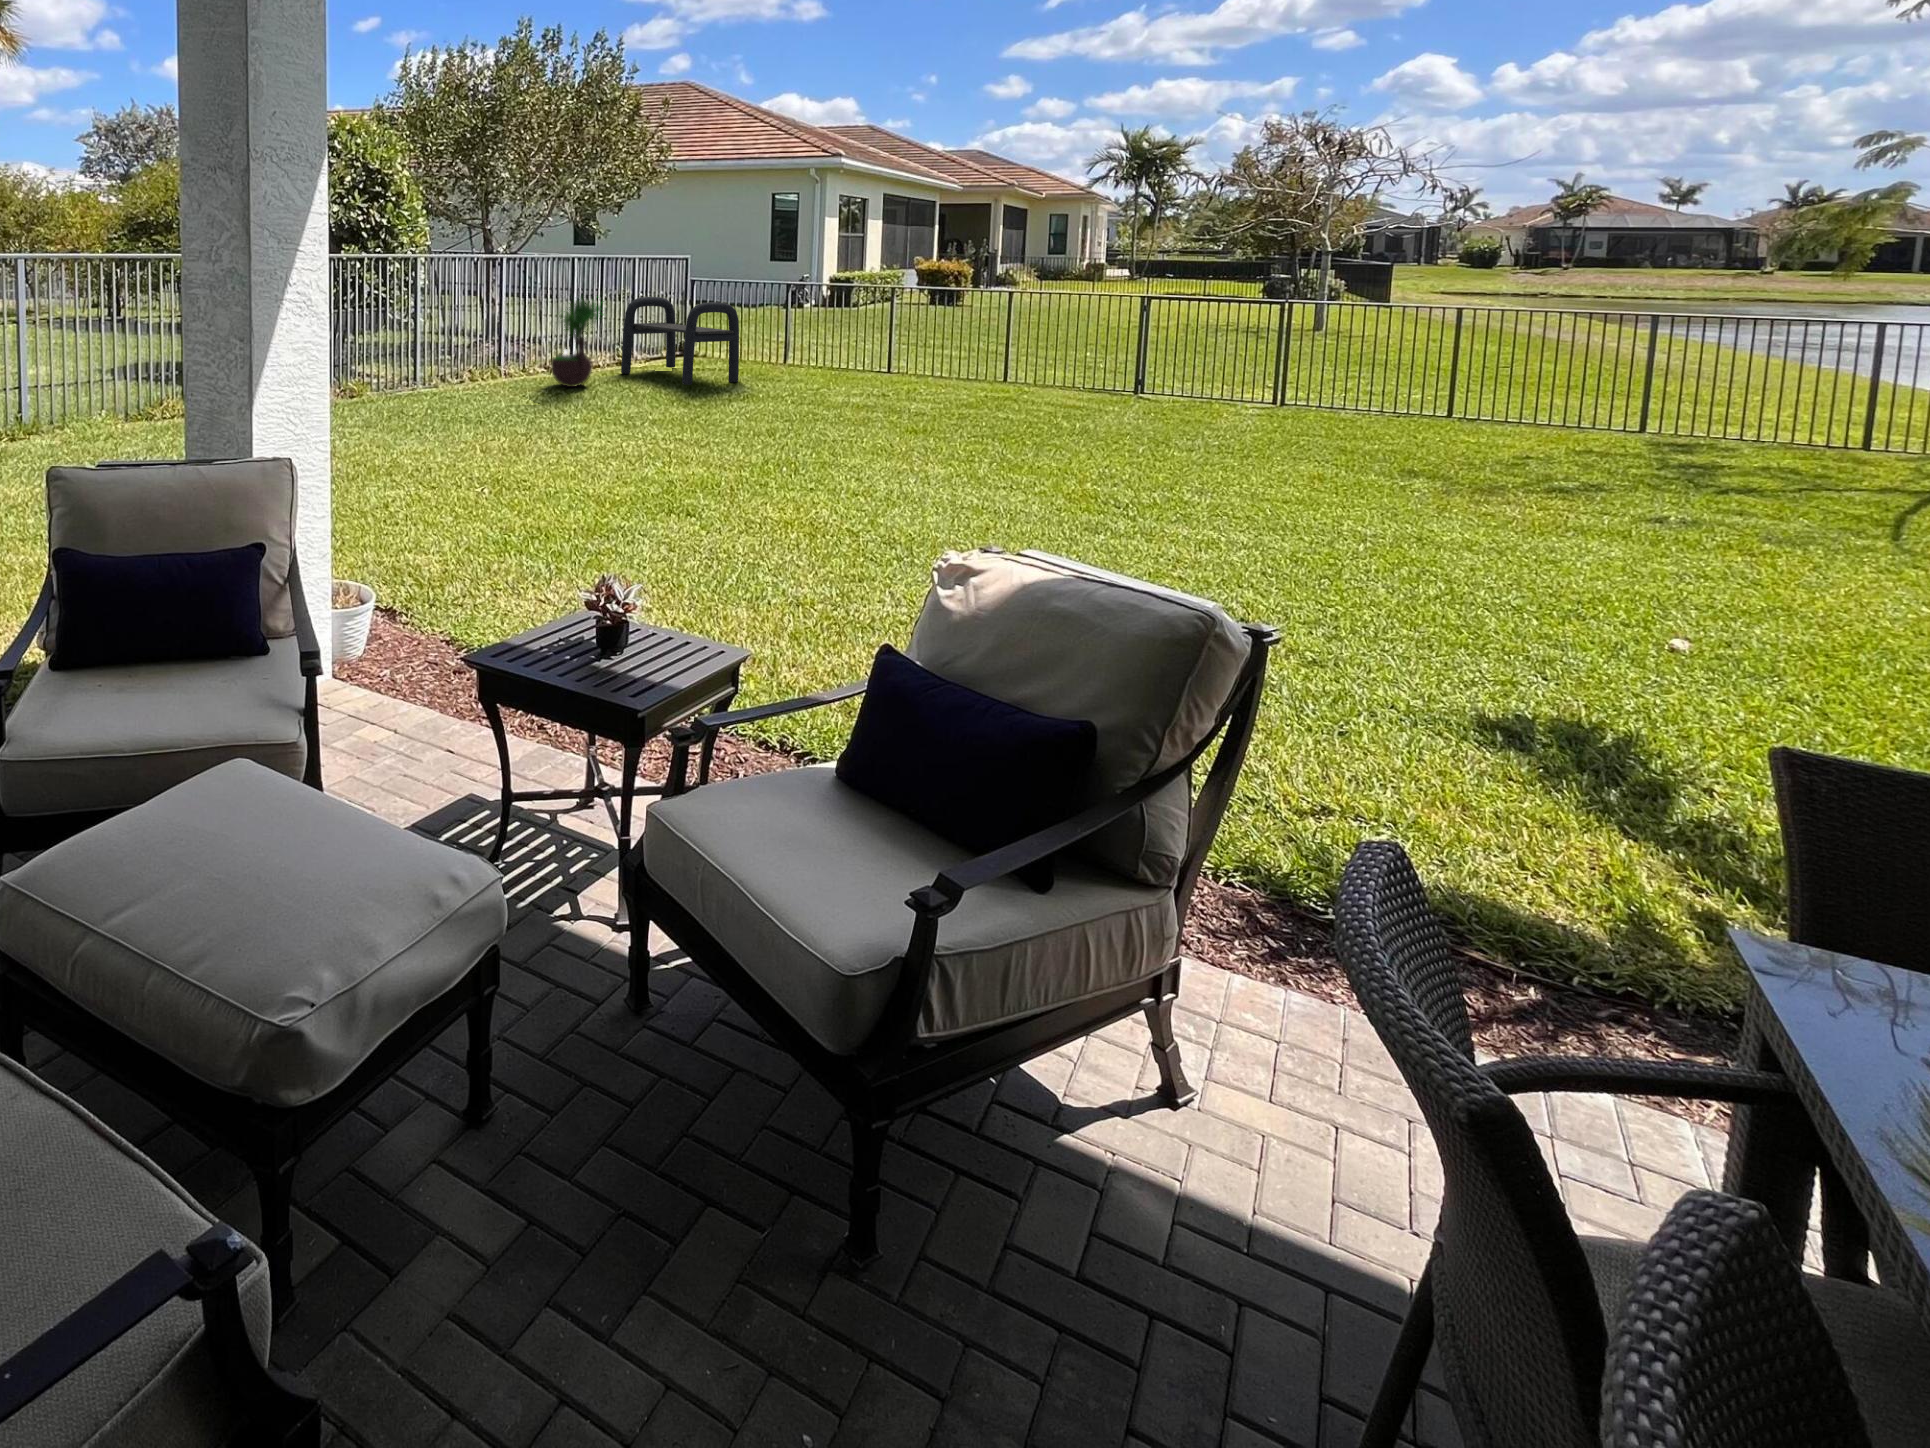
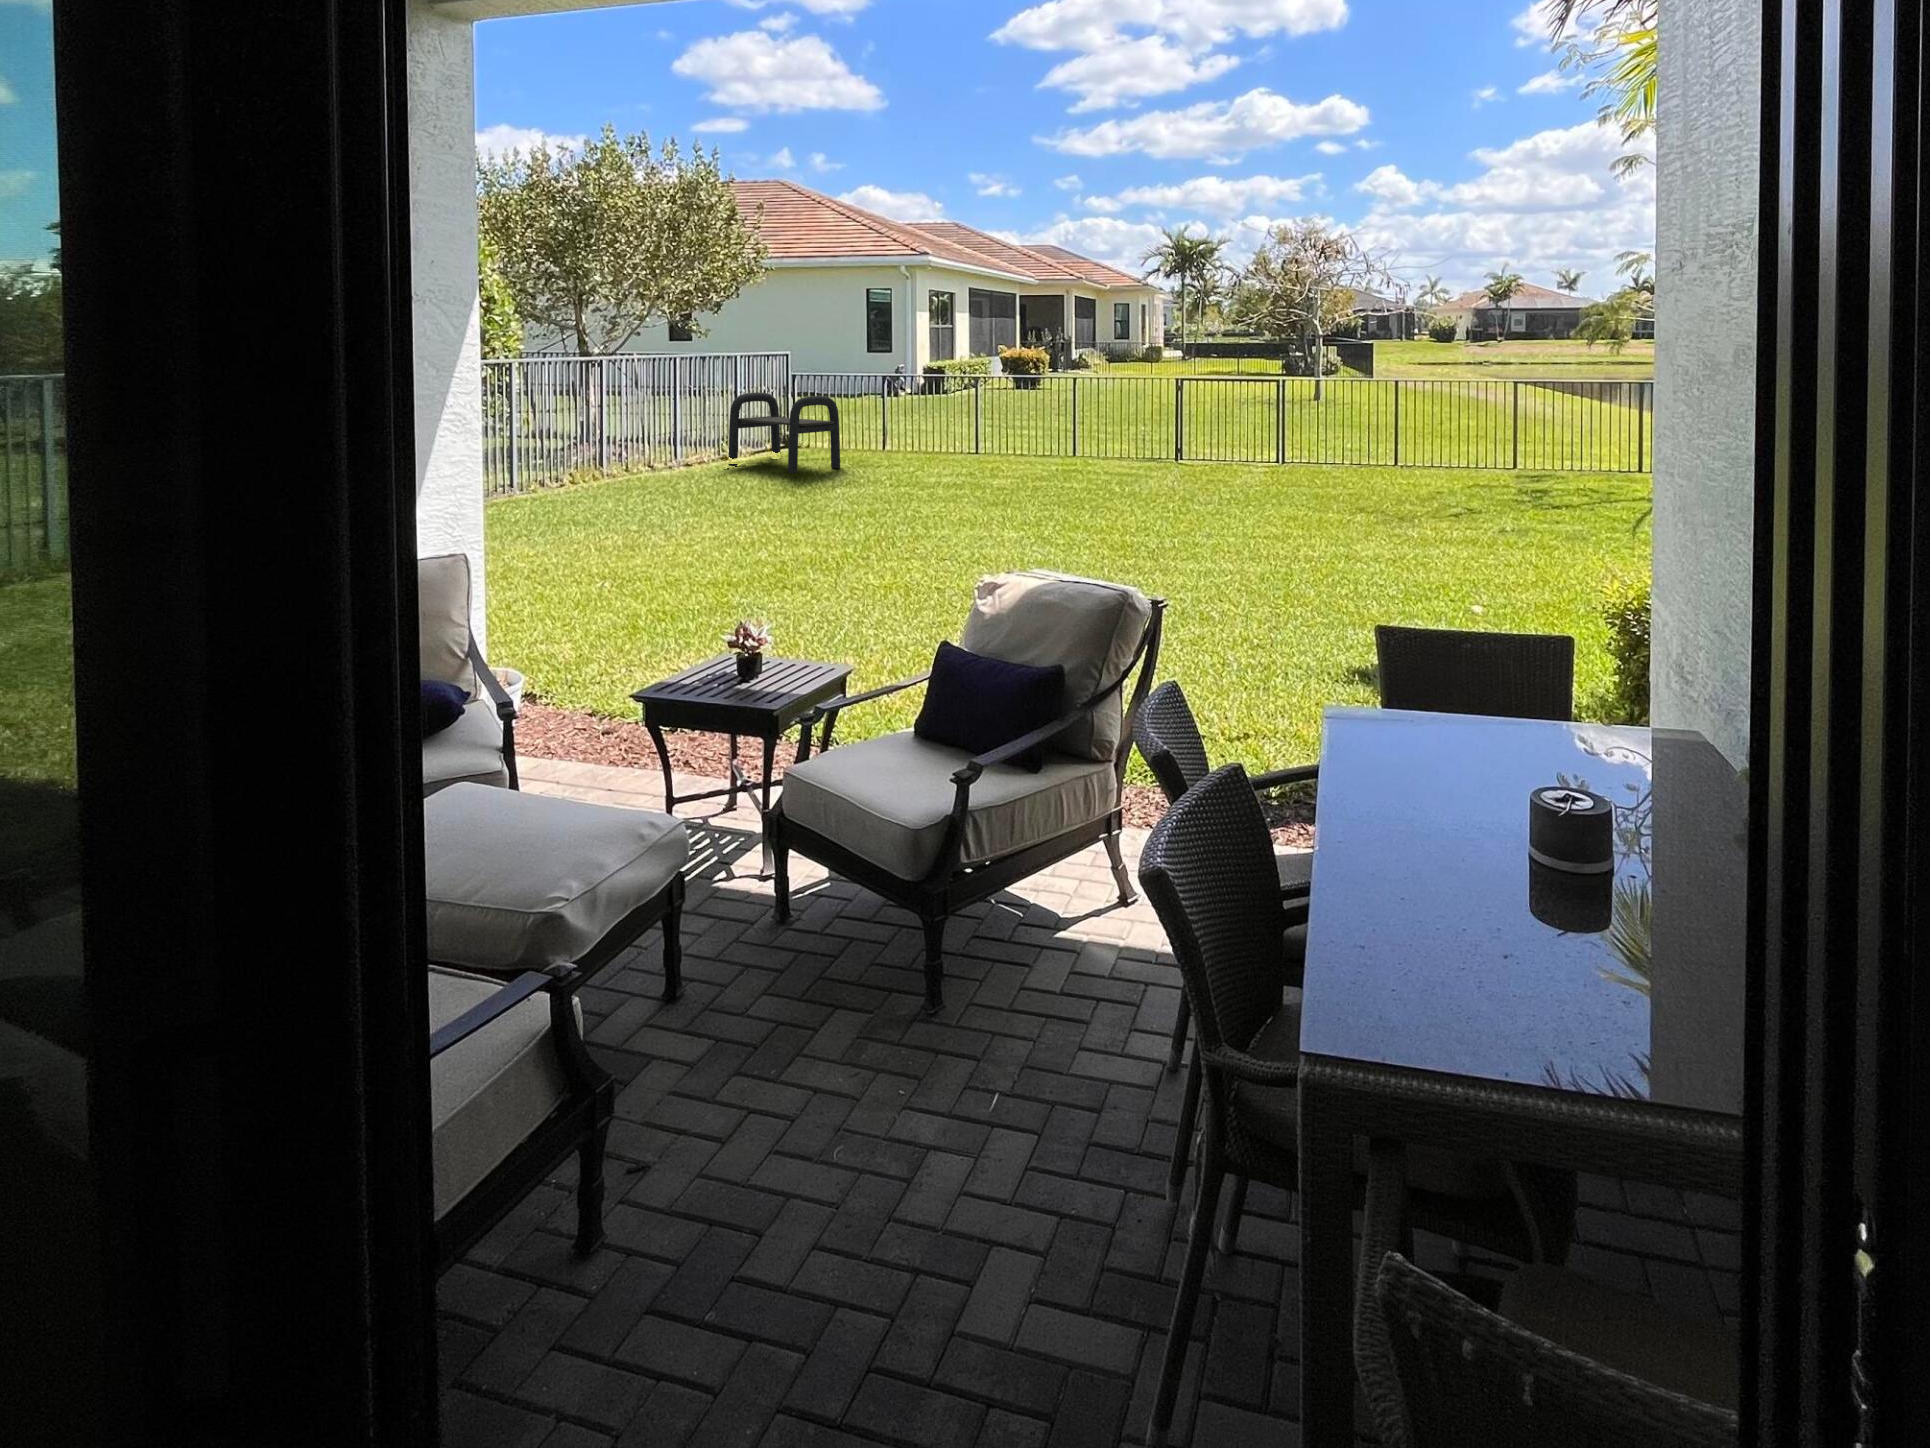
potted tree: present [551,297,604,387] -> none [659,389,714,482]

